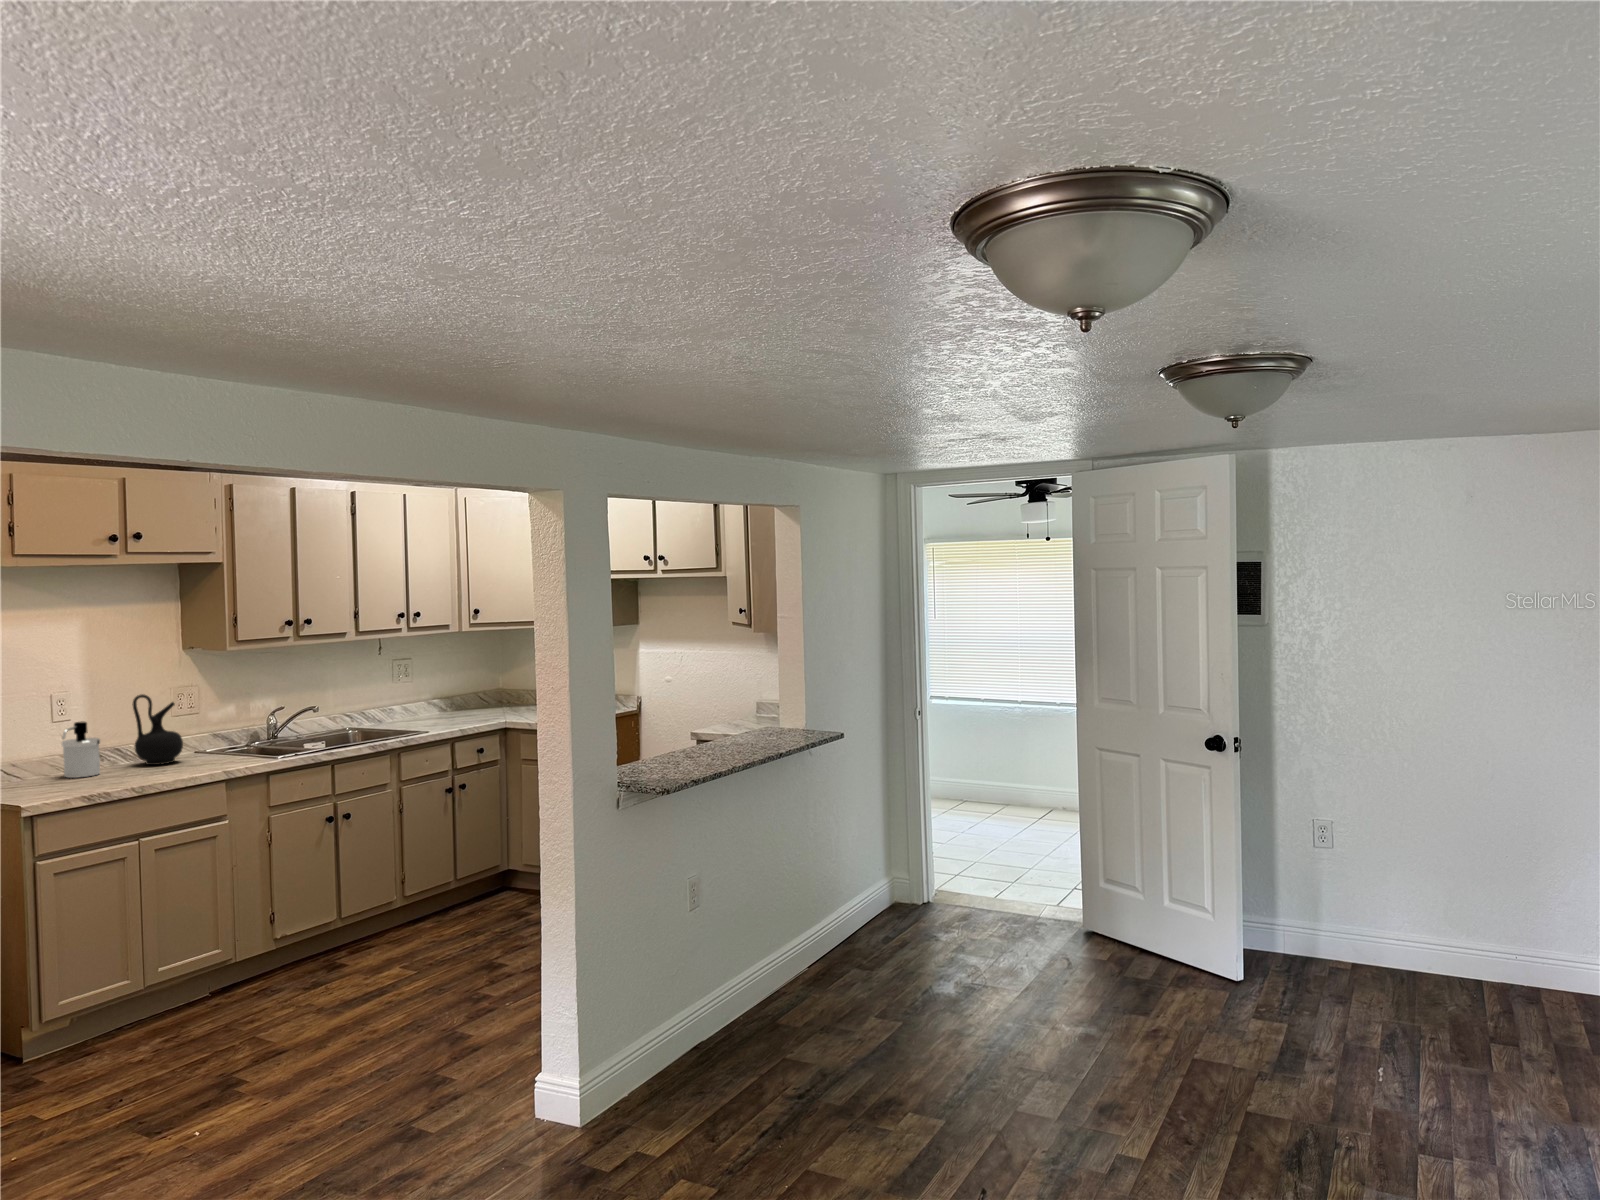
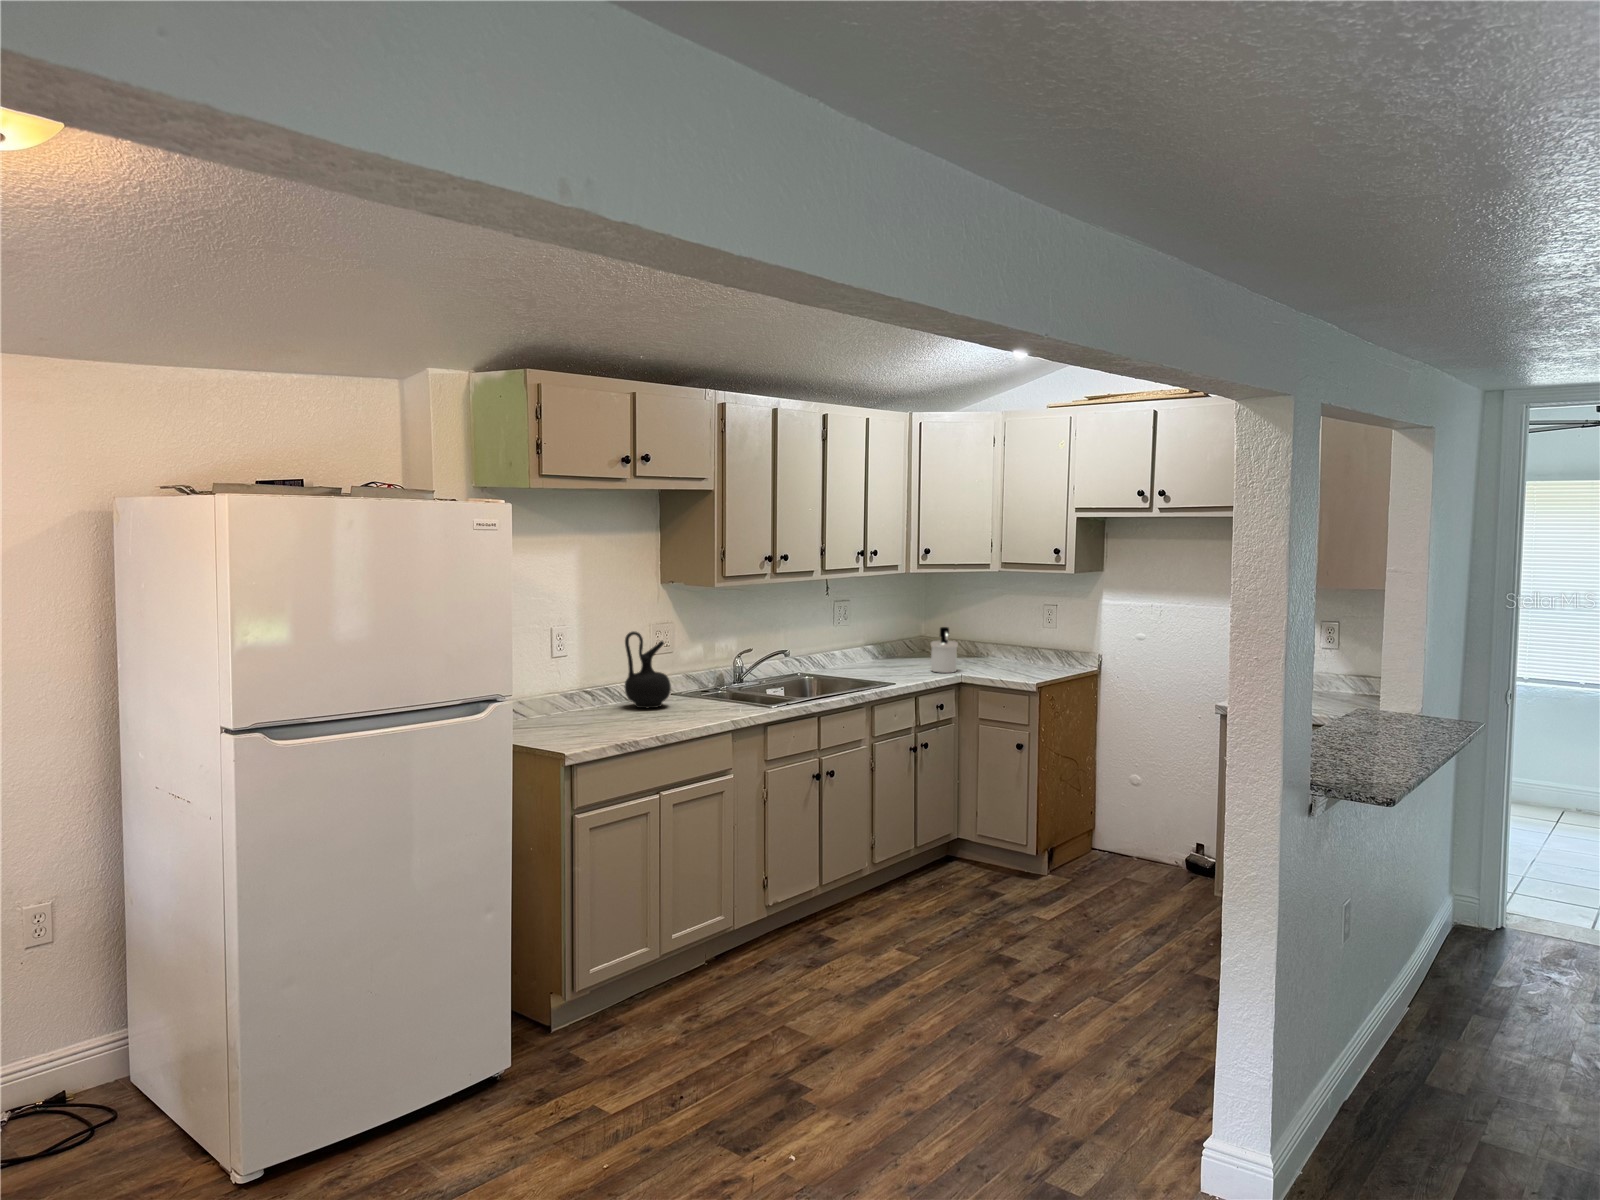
soap dispenser: present [62,721,100,778] -> present [931,627,958,673]

